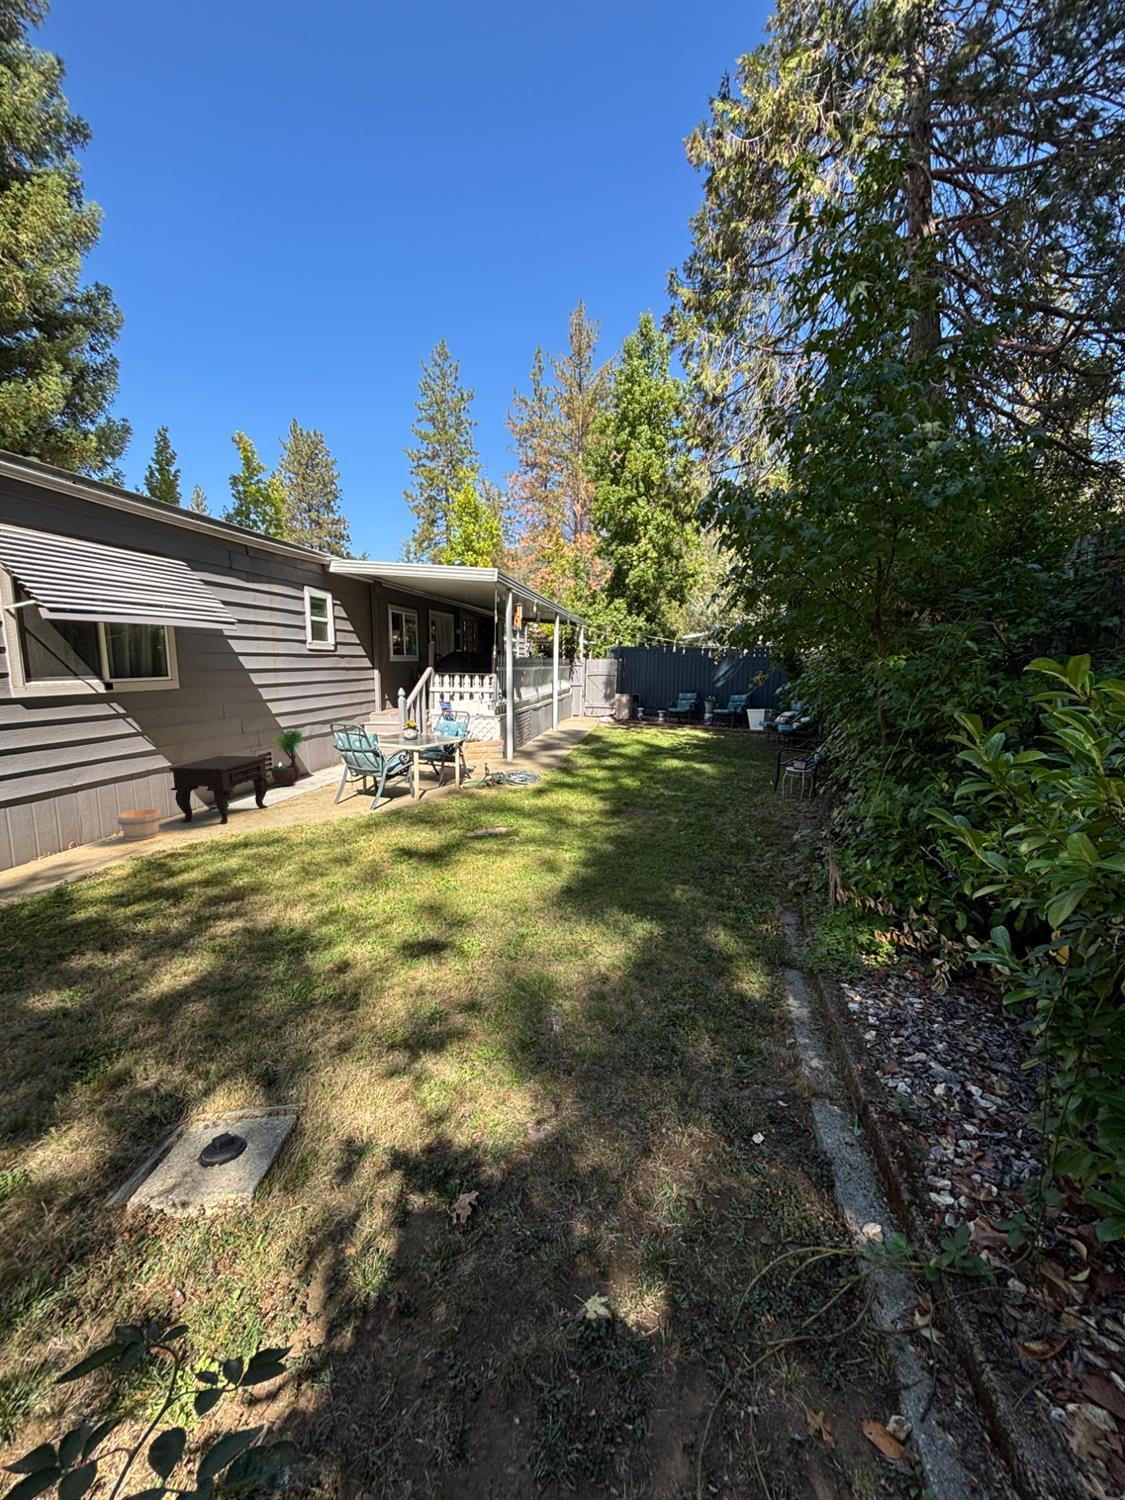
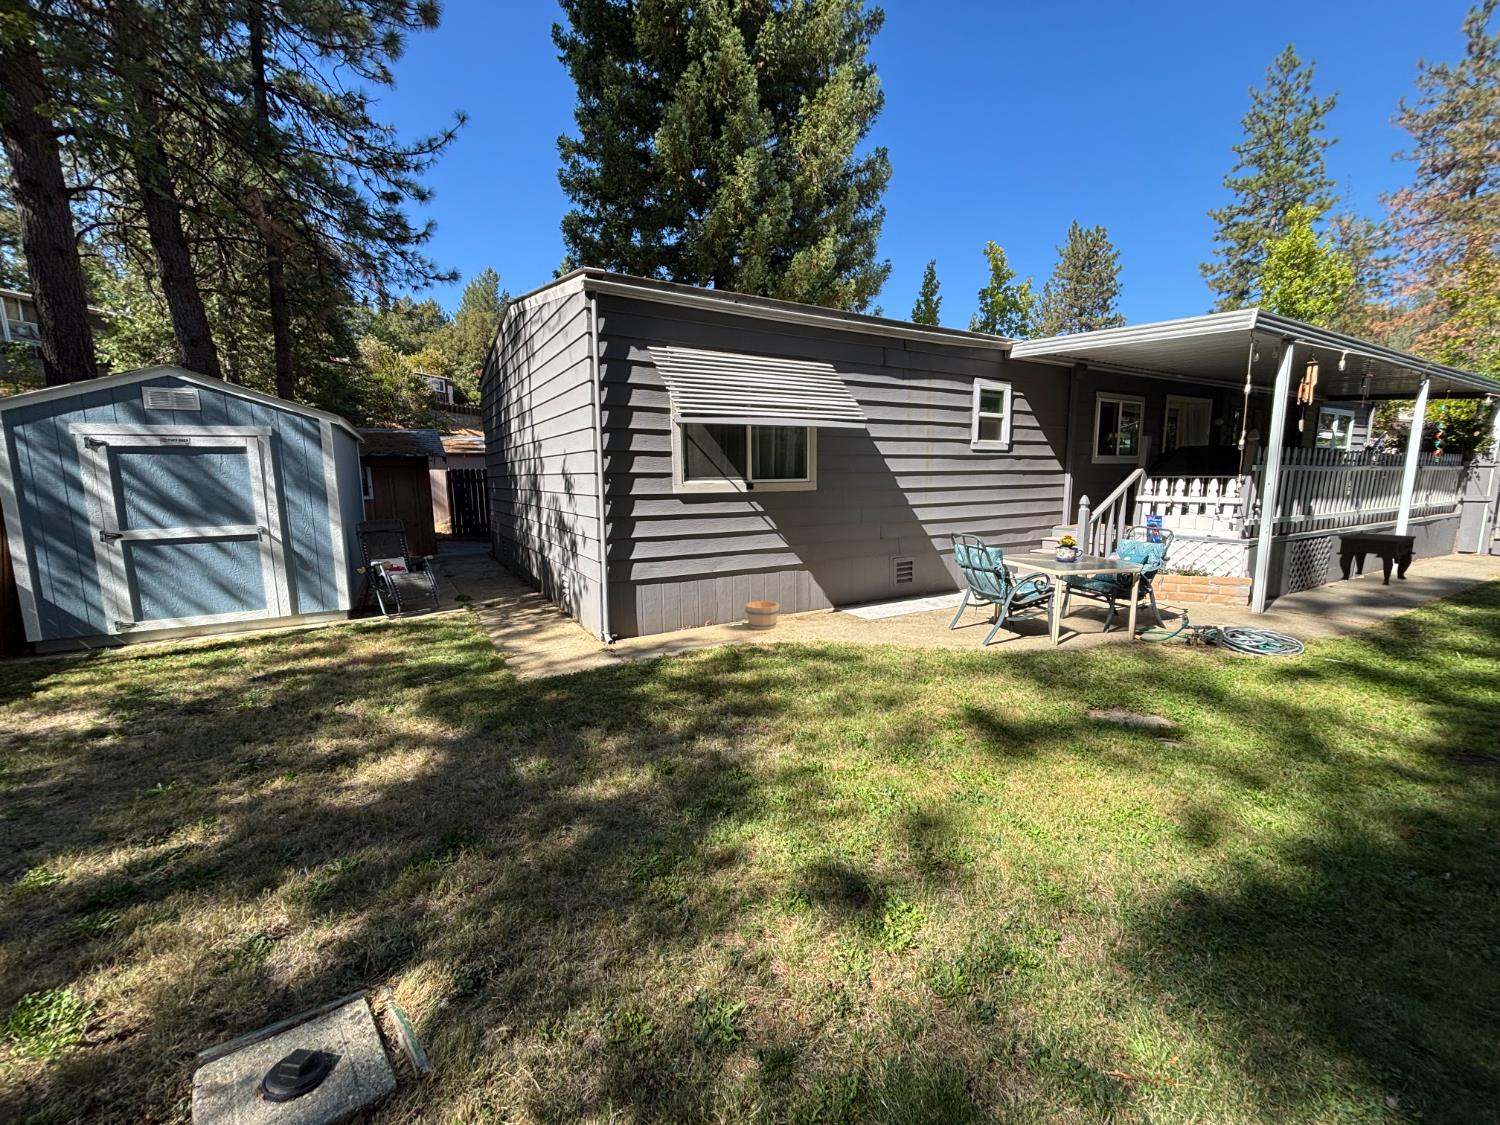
potted tree: present [271,728,303,785] -> none [909,532,949,598]
side table: present [169,756,270,824] -> present [1336,533,1416,585]

